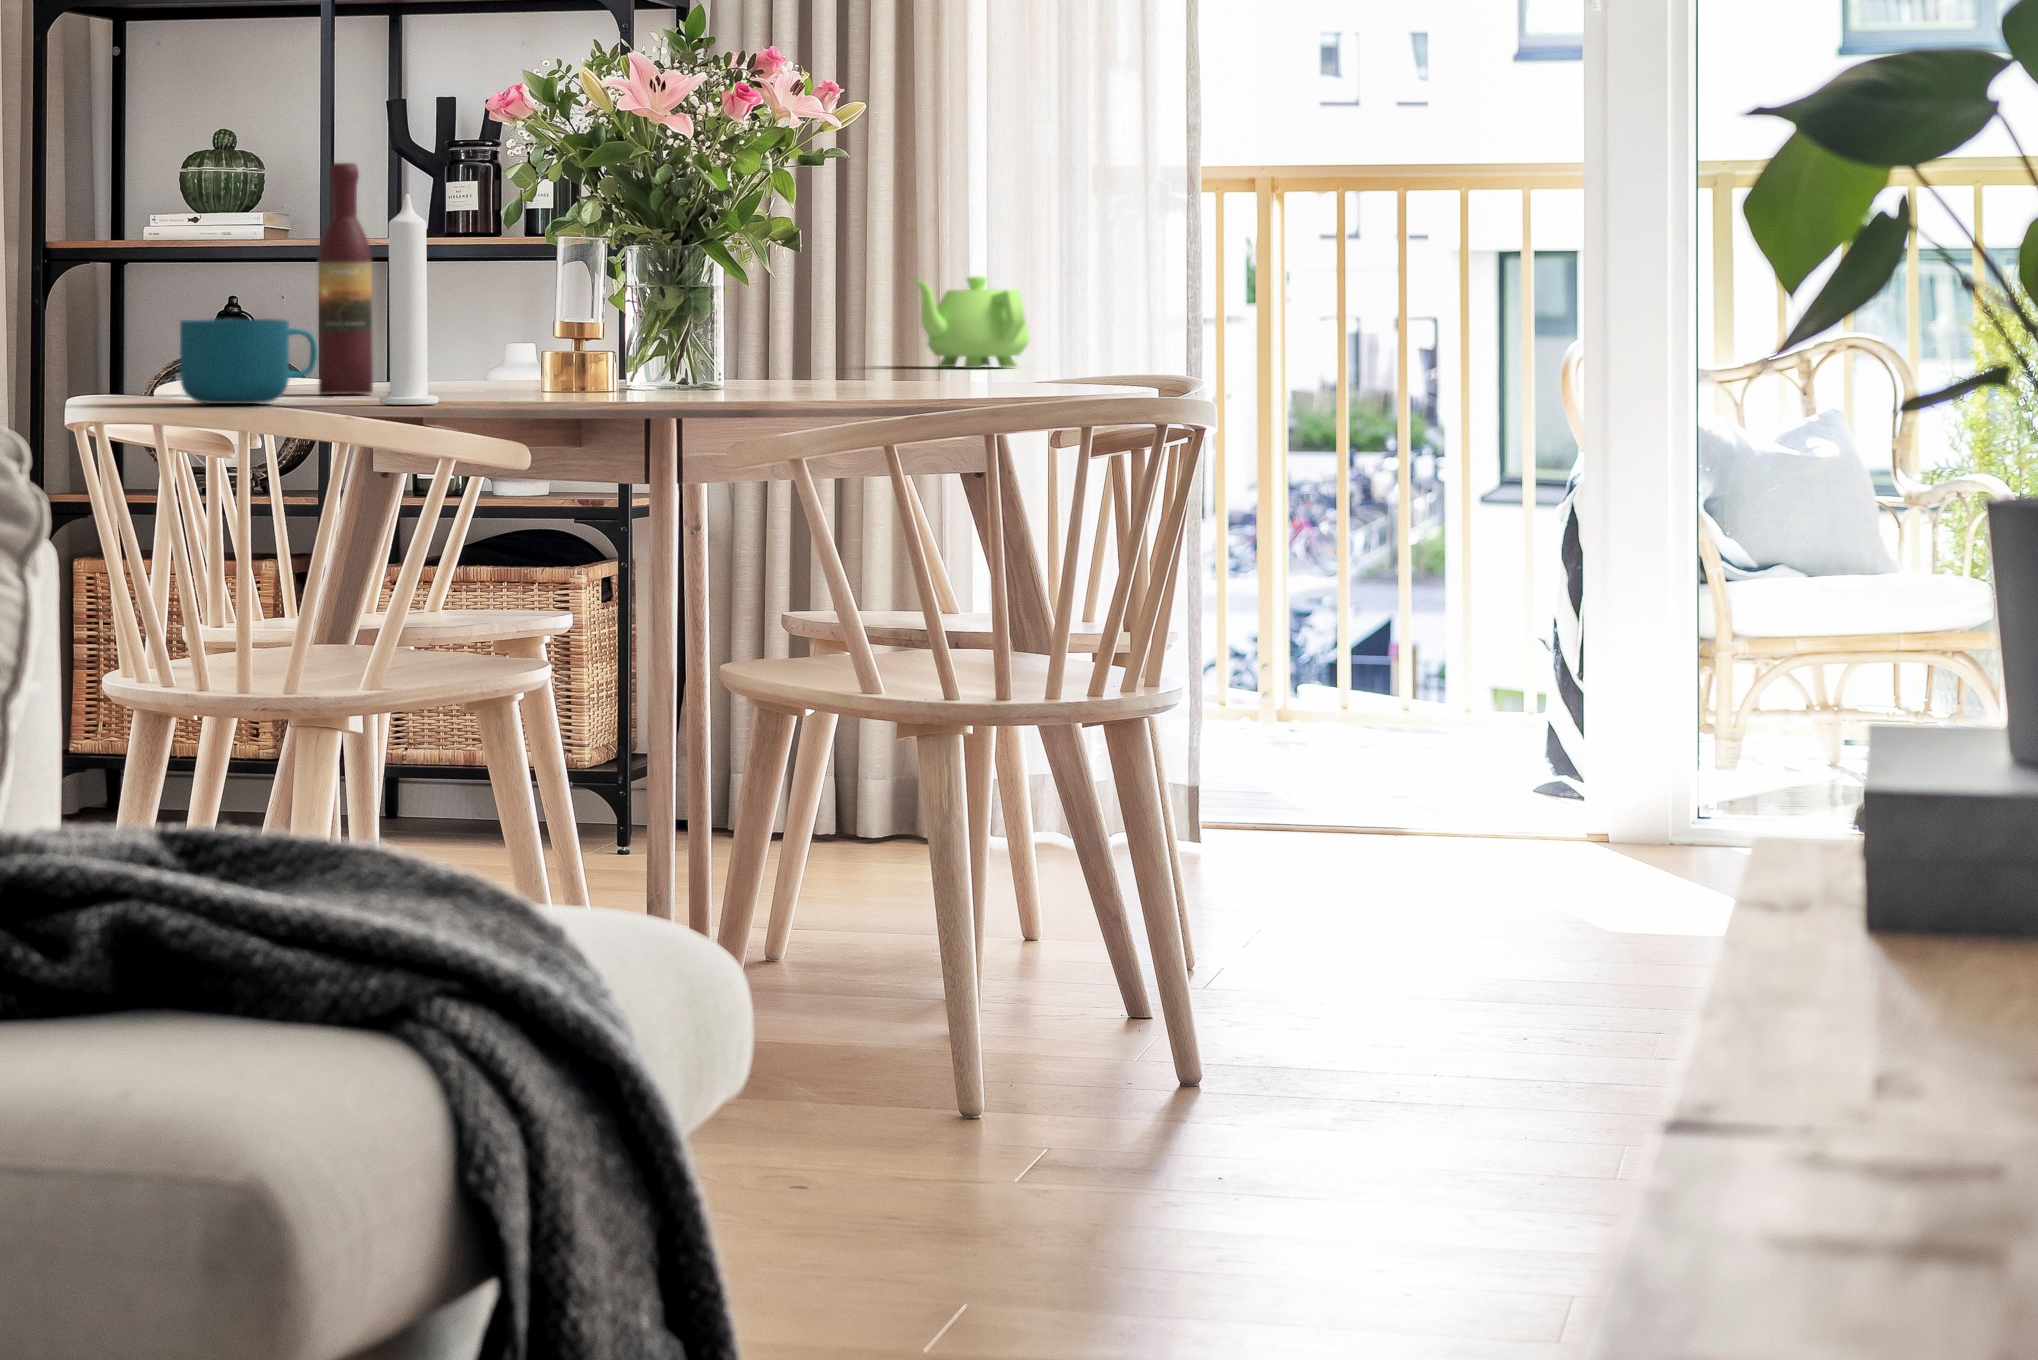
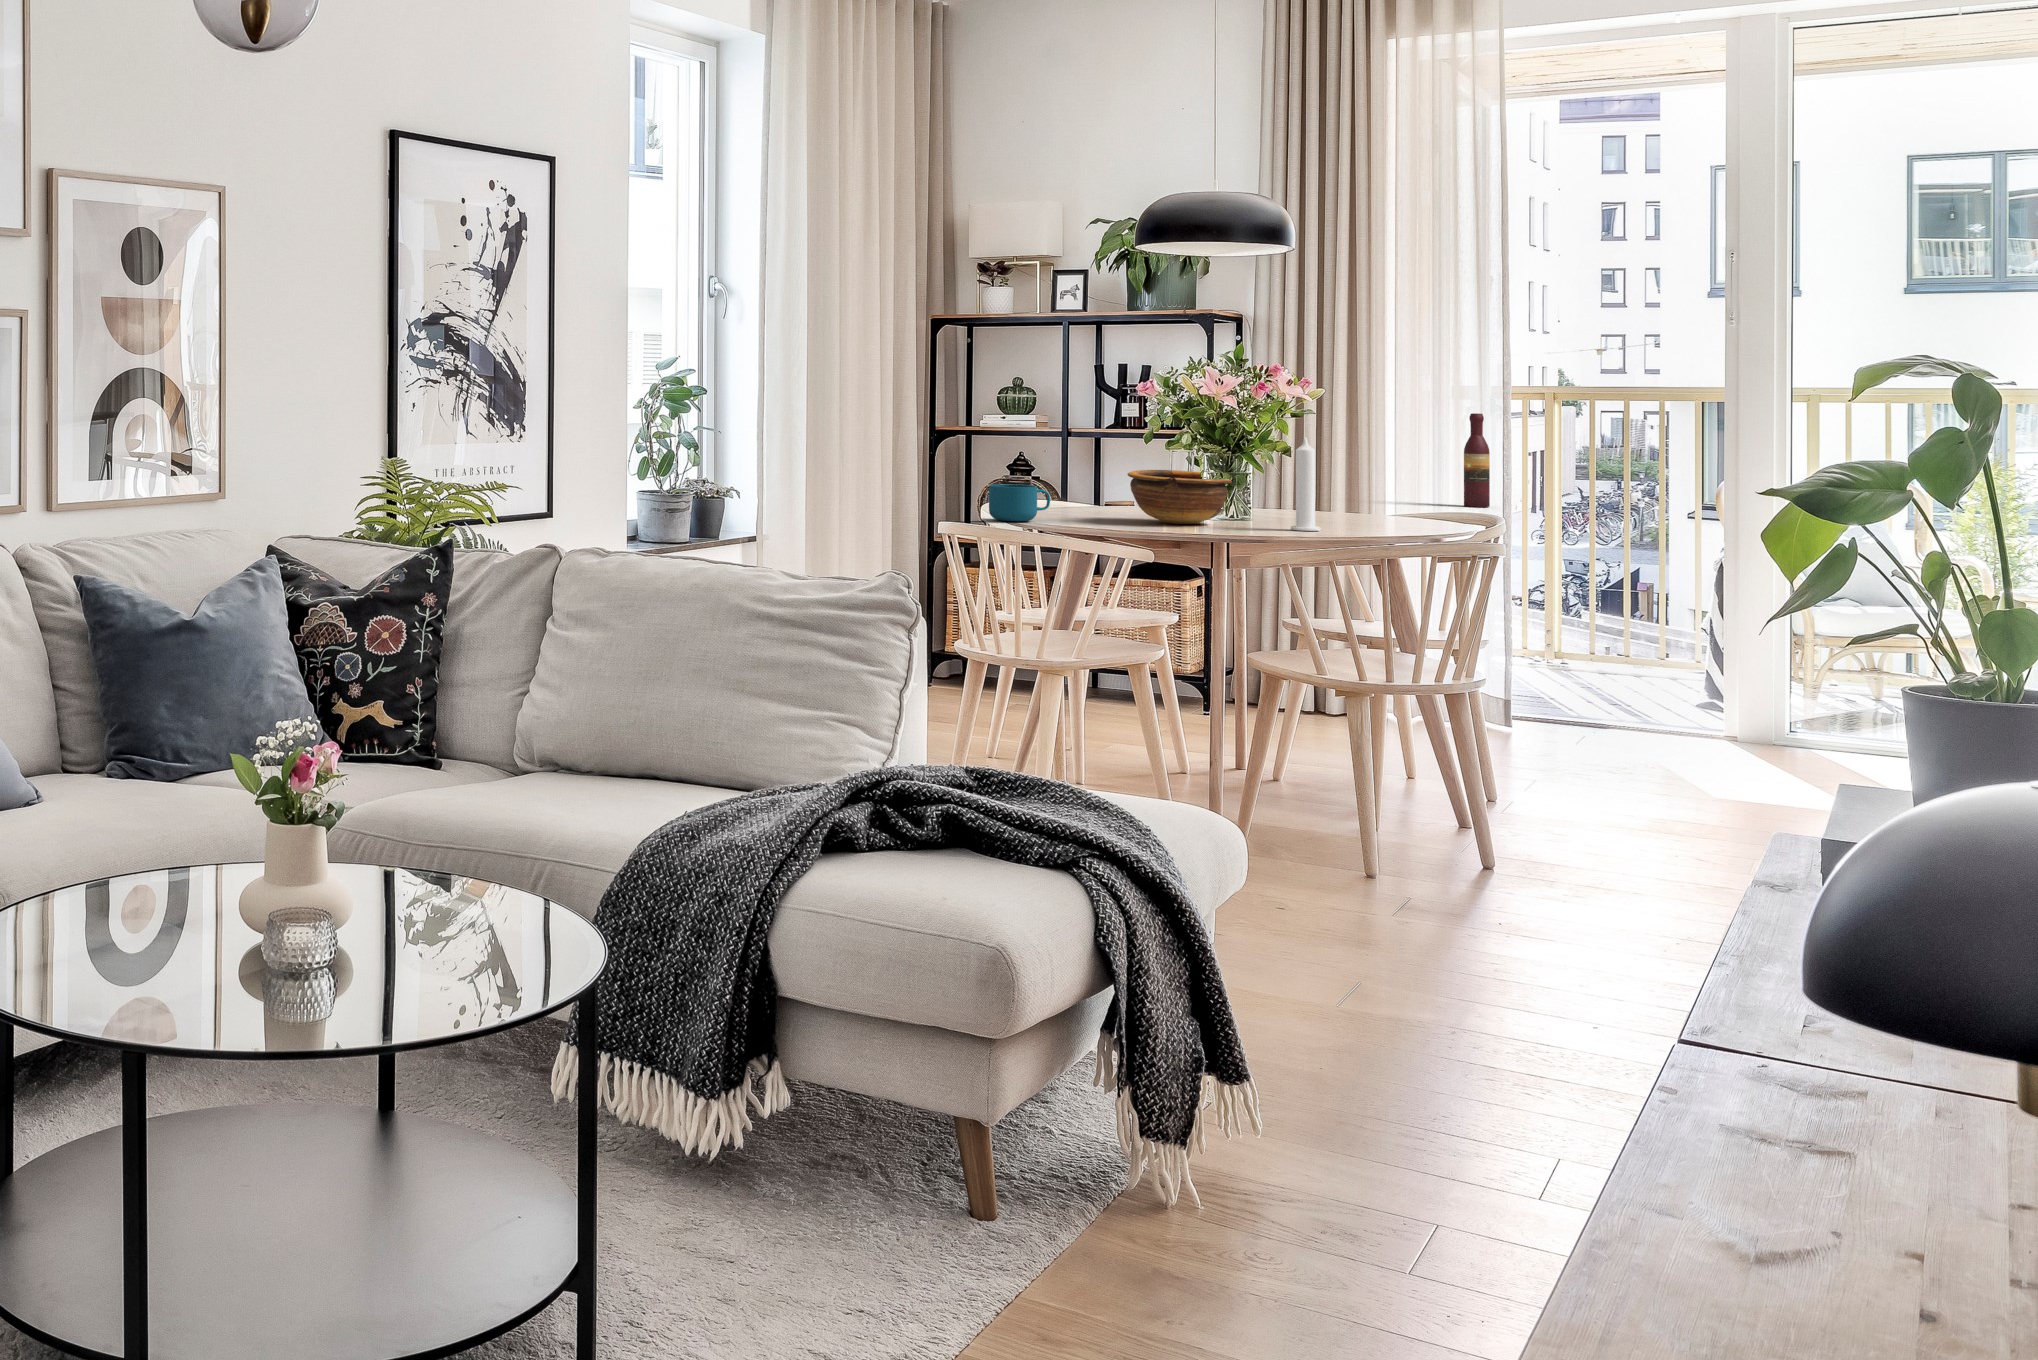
wine bottle: present [317,163,373,394] -> present [1464,413,1490,507]
candle: present [379,194,439,405] -> present [1291,437,1320,531]
teapot: present [914,276,1029,368] -> none [1364,457,1435,502]
bowl: none [482,283,707,399] -> present [1128,470,1232,524]

